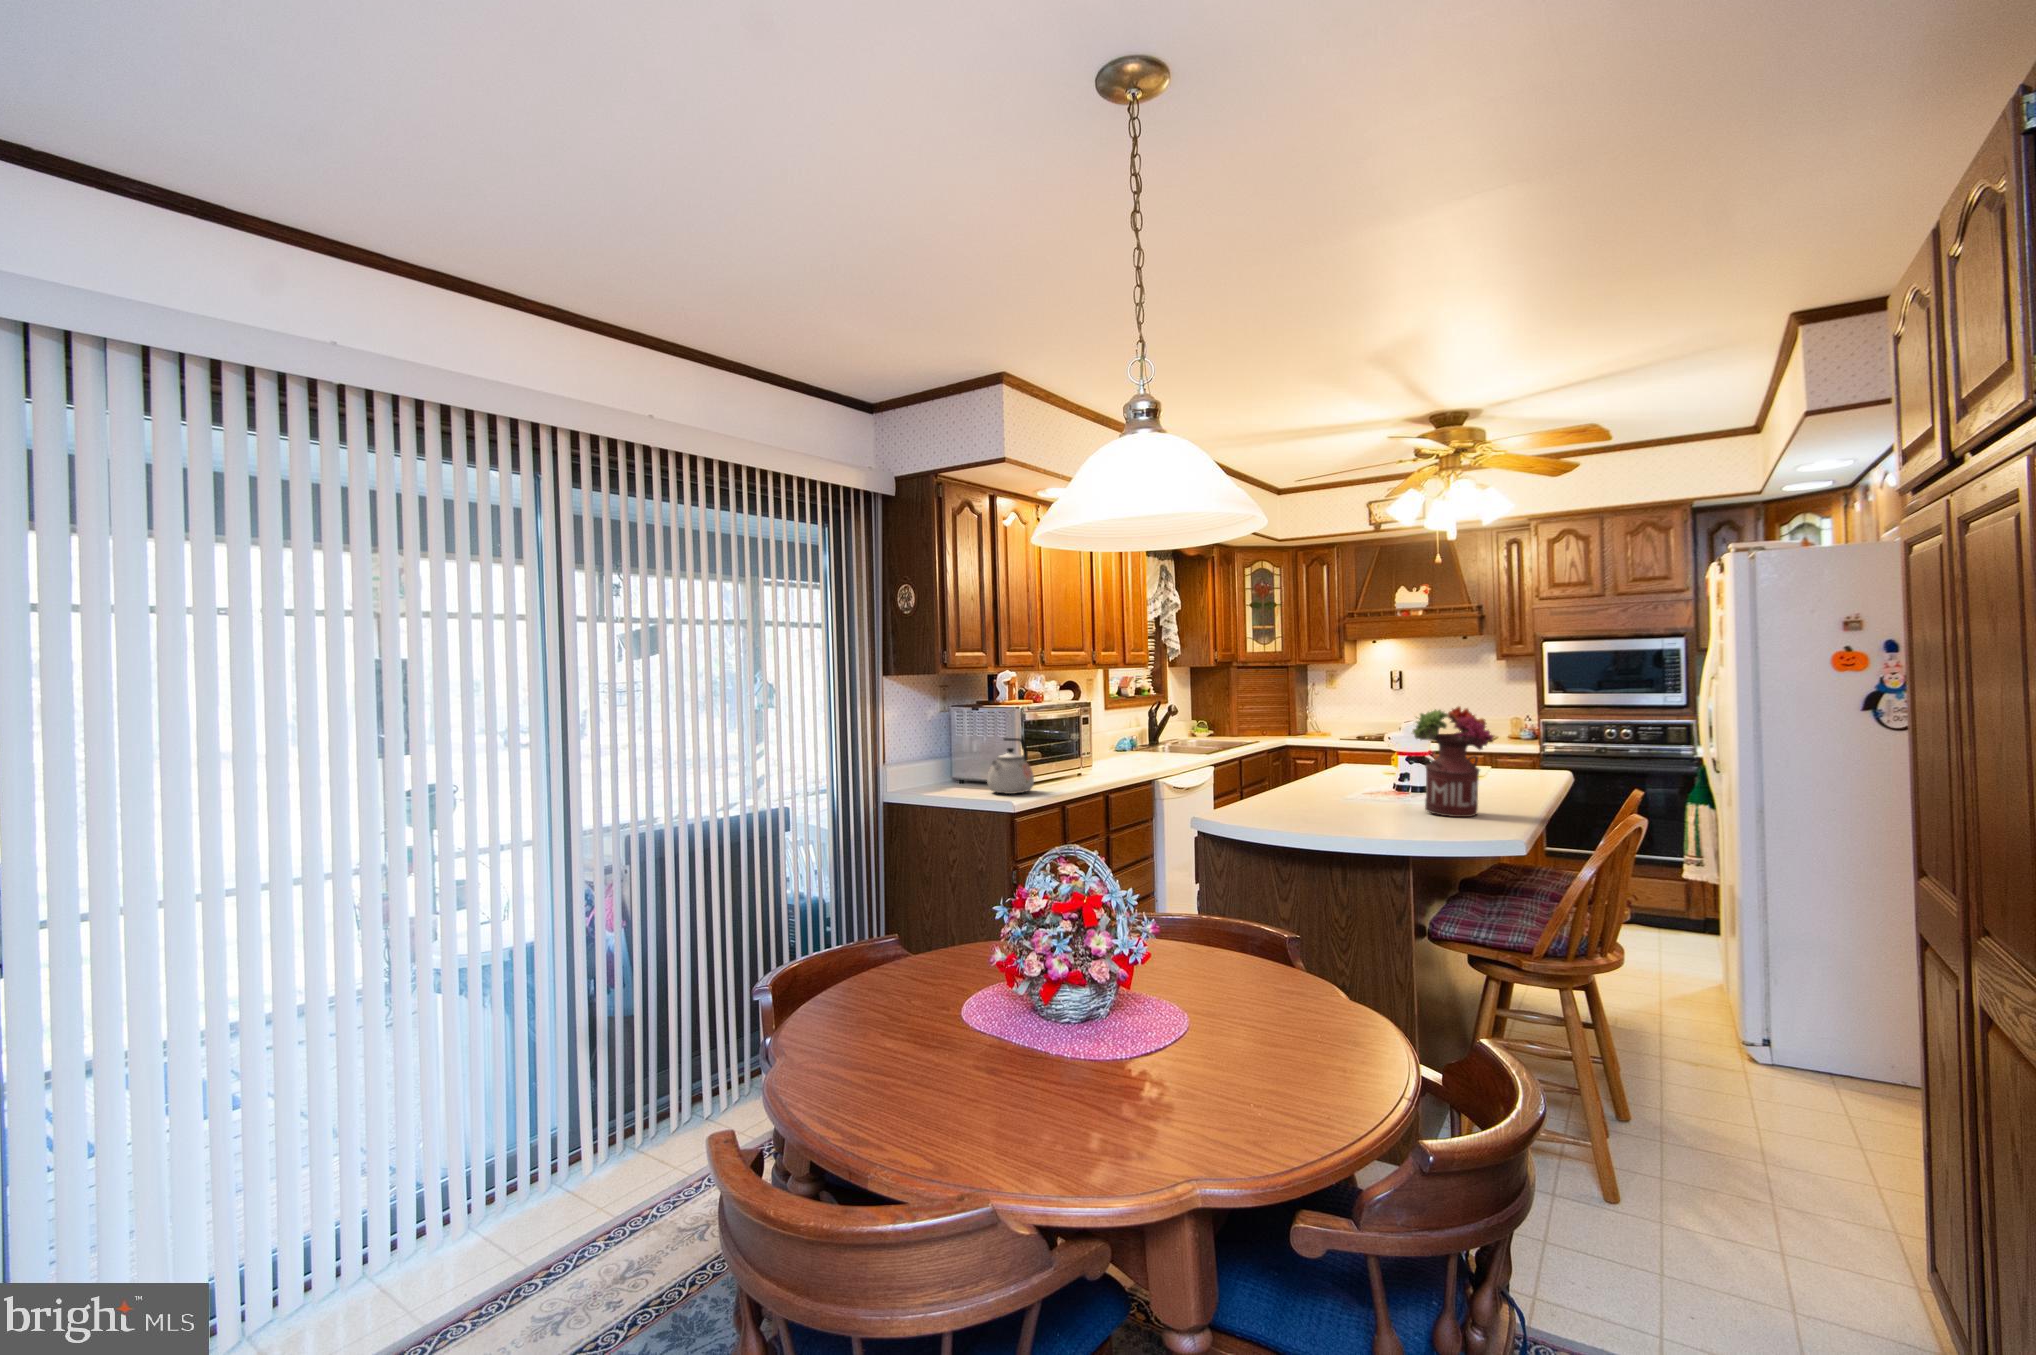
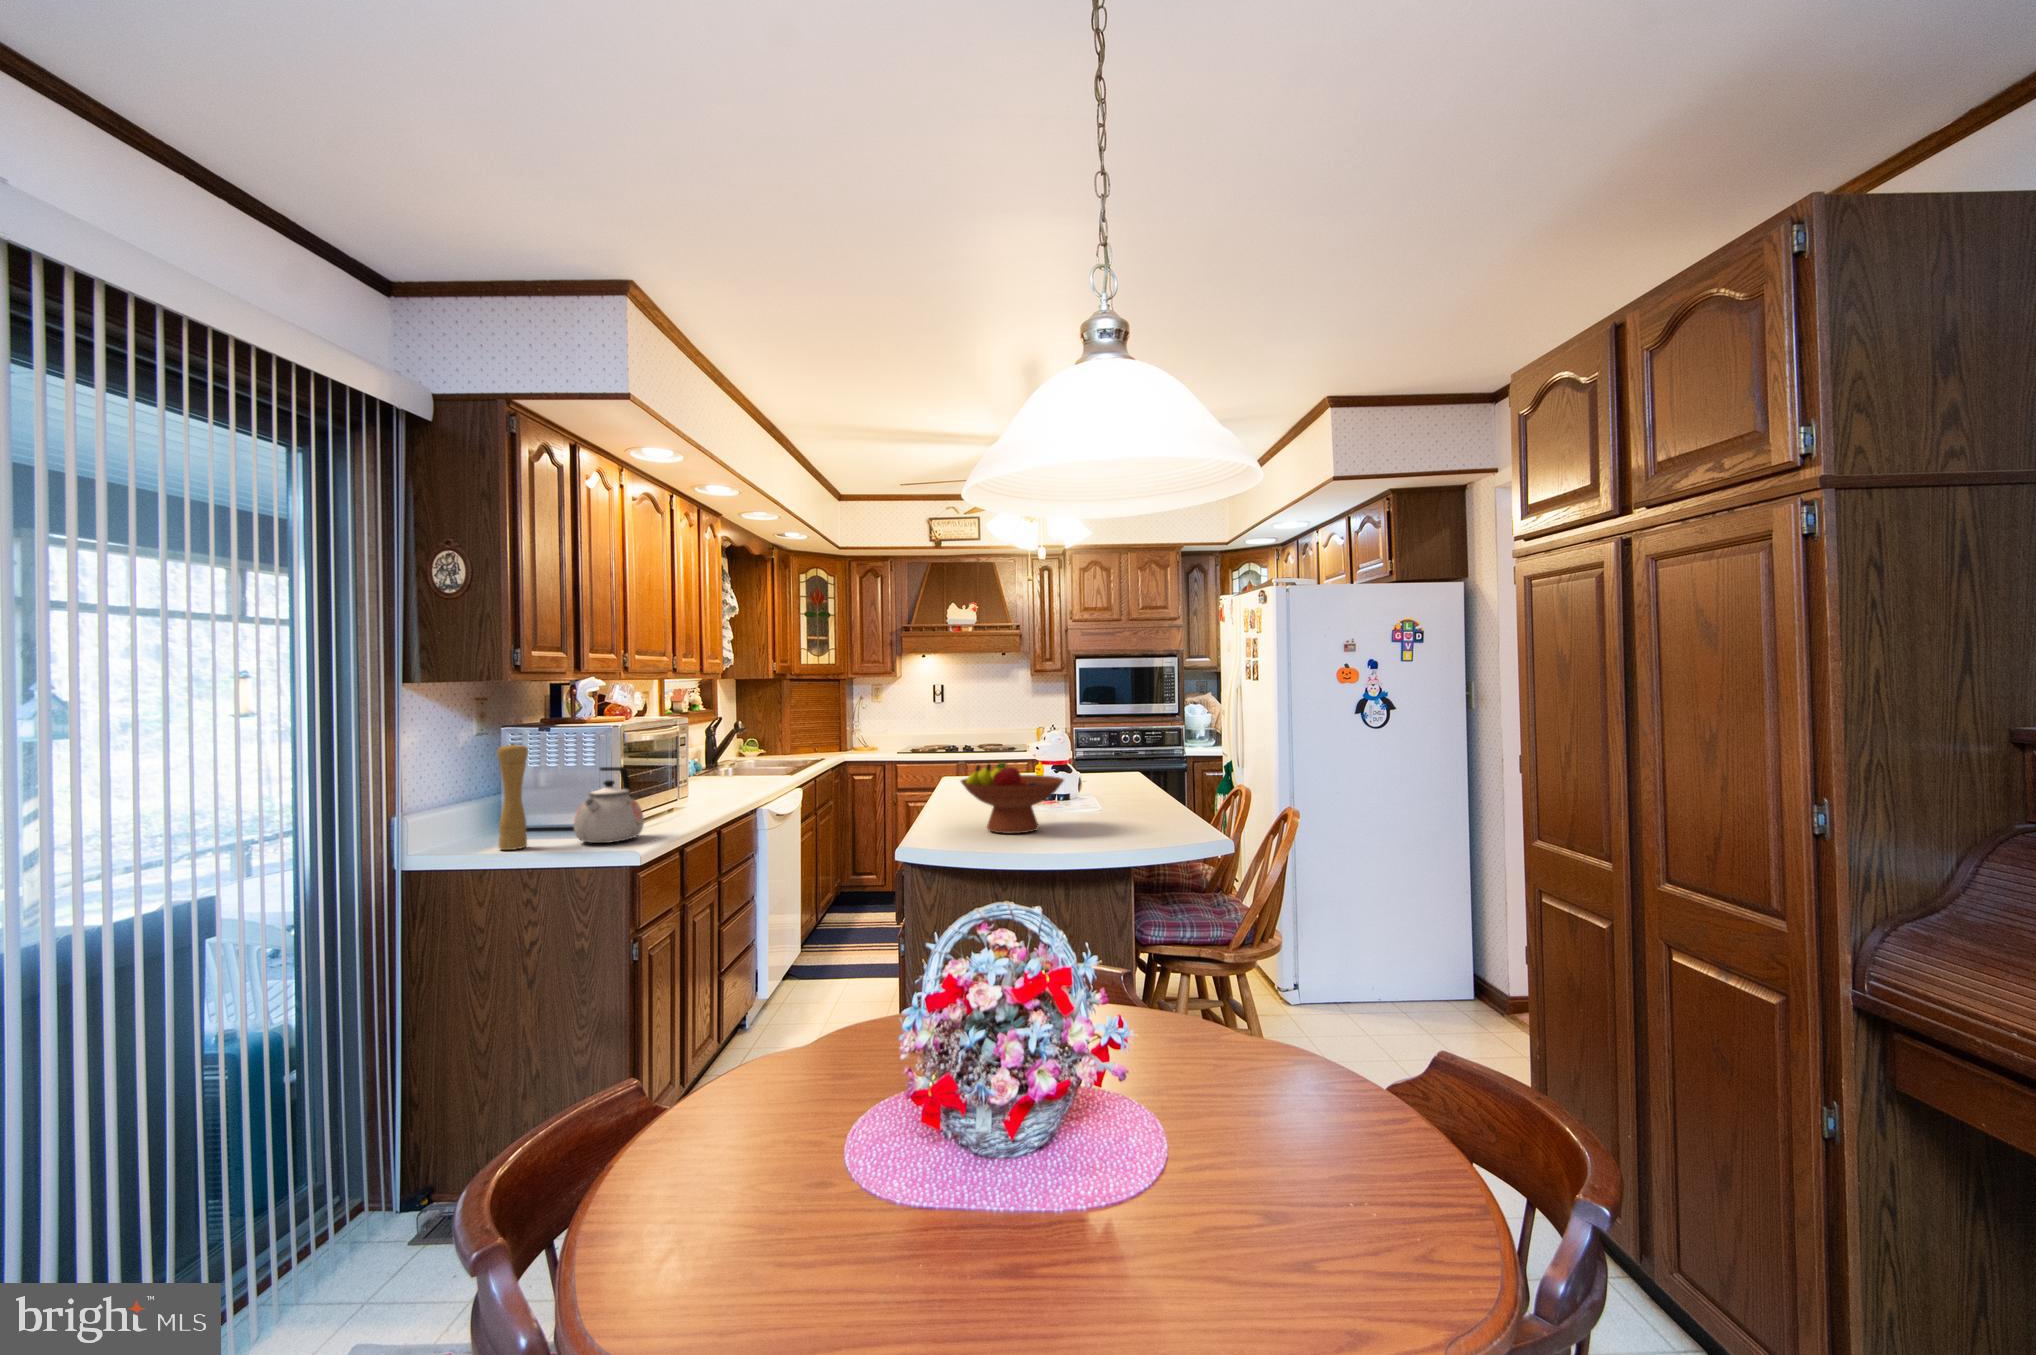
flower arrangement: present [1412,707,1494,817] -> none [1089,712,1162,820]
pepper mill: none [941,718,960,792] -> present [497,743,528,850]
fruit bowl: none [1265,750,1368,817] -> present [961,762,1064,834]

